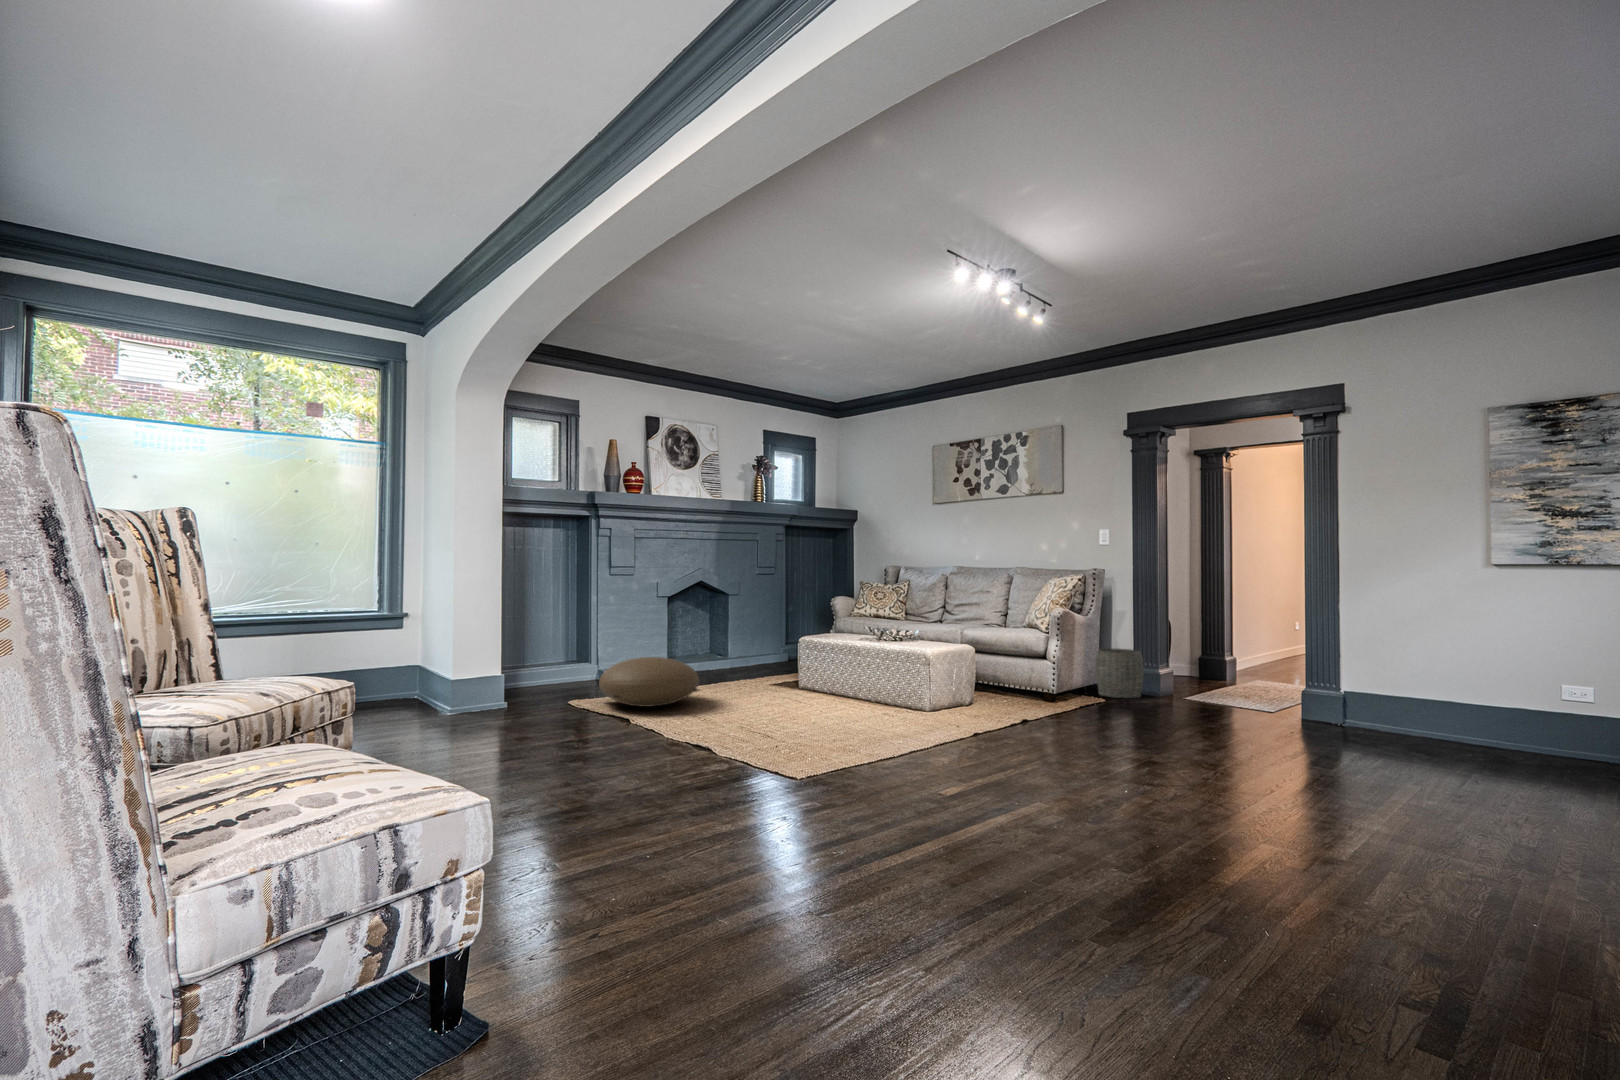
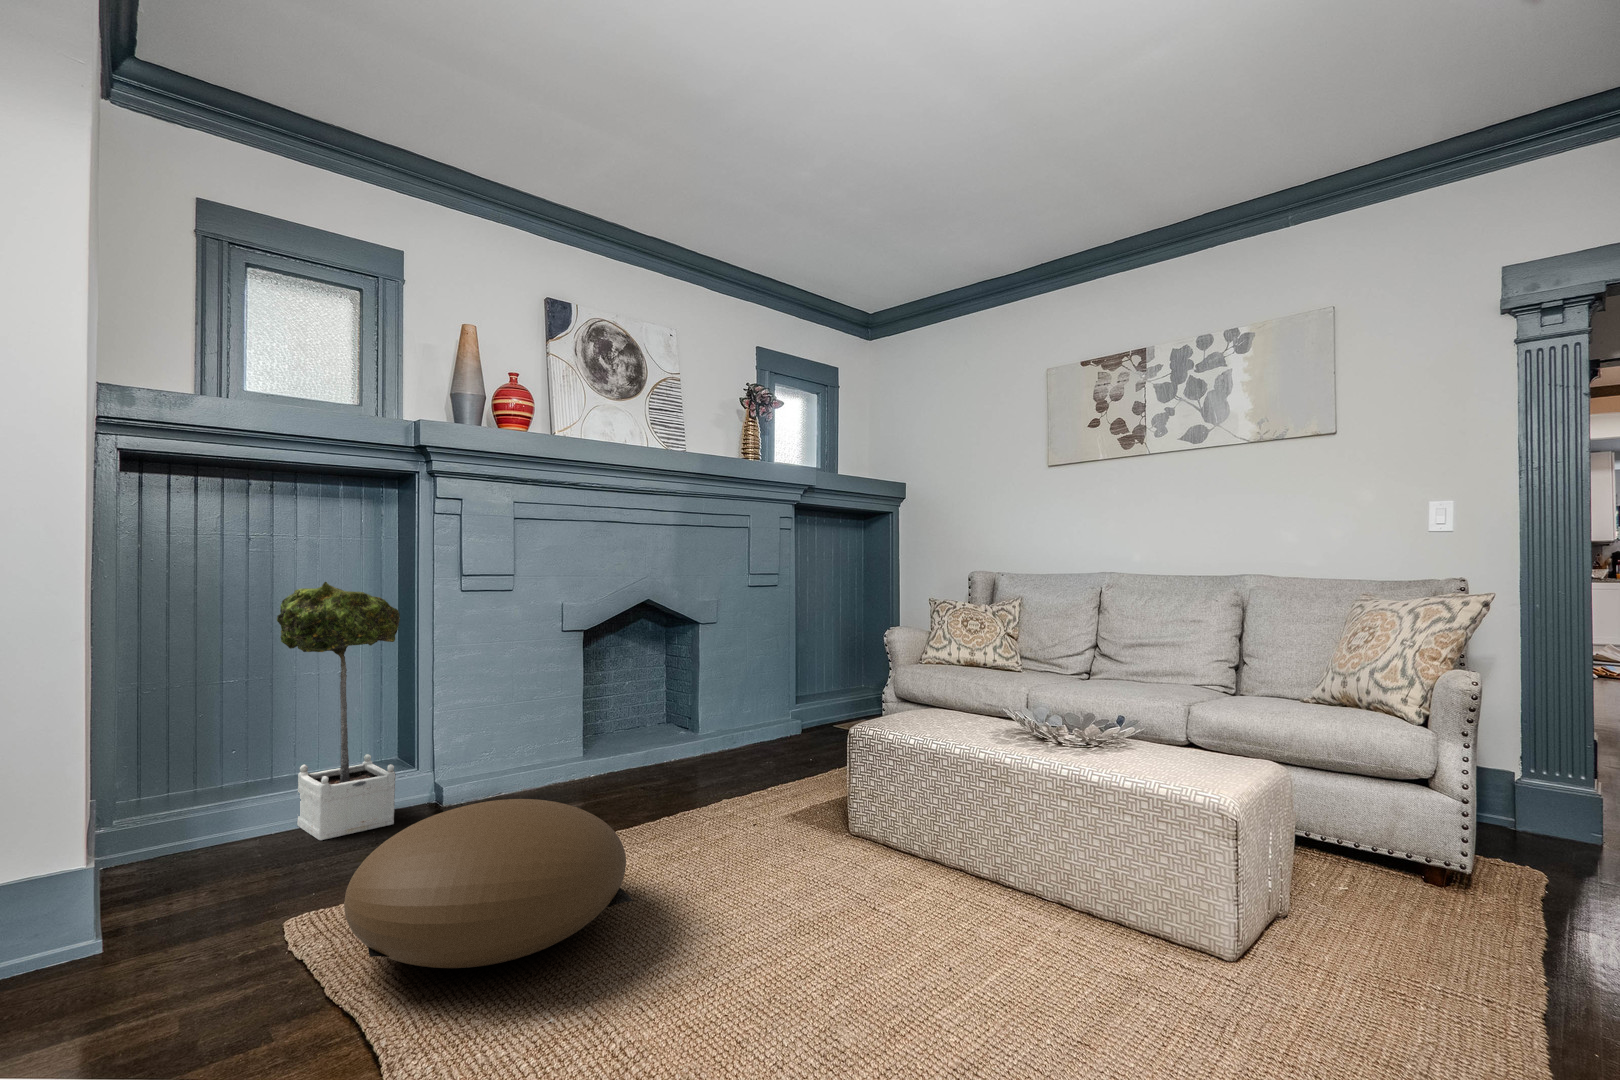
potted tree: none [535,570,587,686] -> present [277,582,400,840]
woven basket: present [1096,648,1144,698] -> none [1471,740,1599,859]

